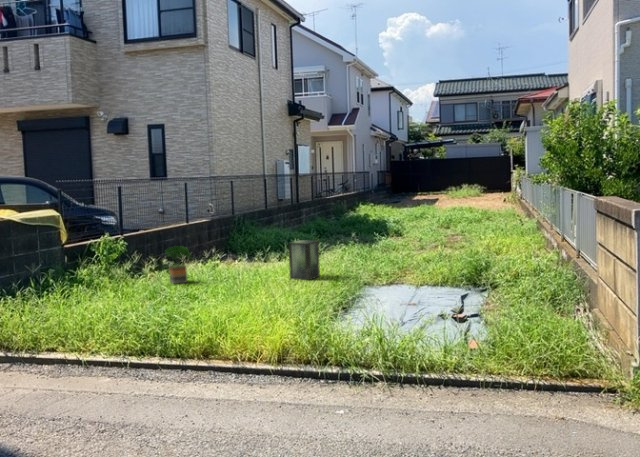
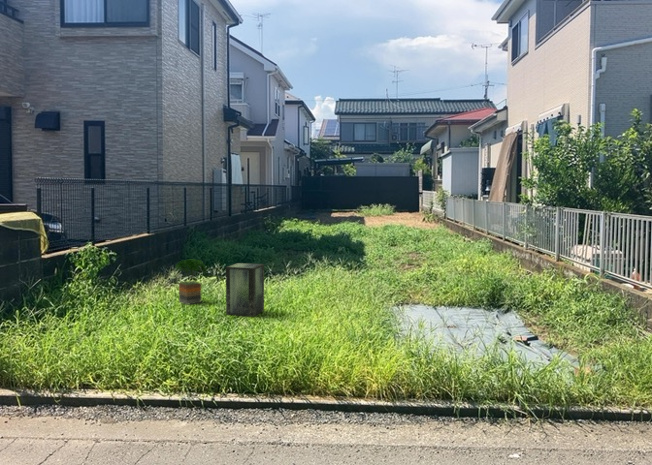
storage box: present [289,240,320,280] -> present [226,263,264,317]

